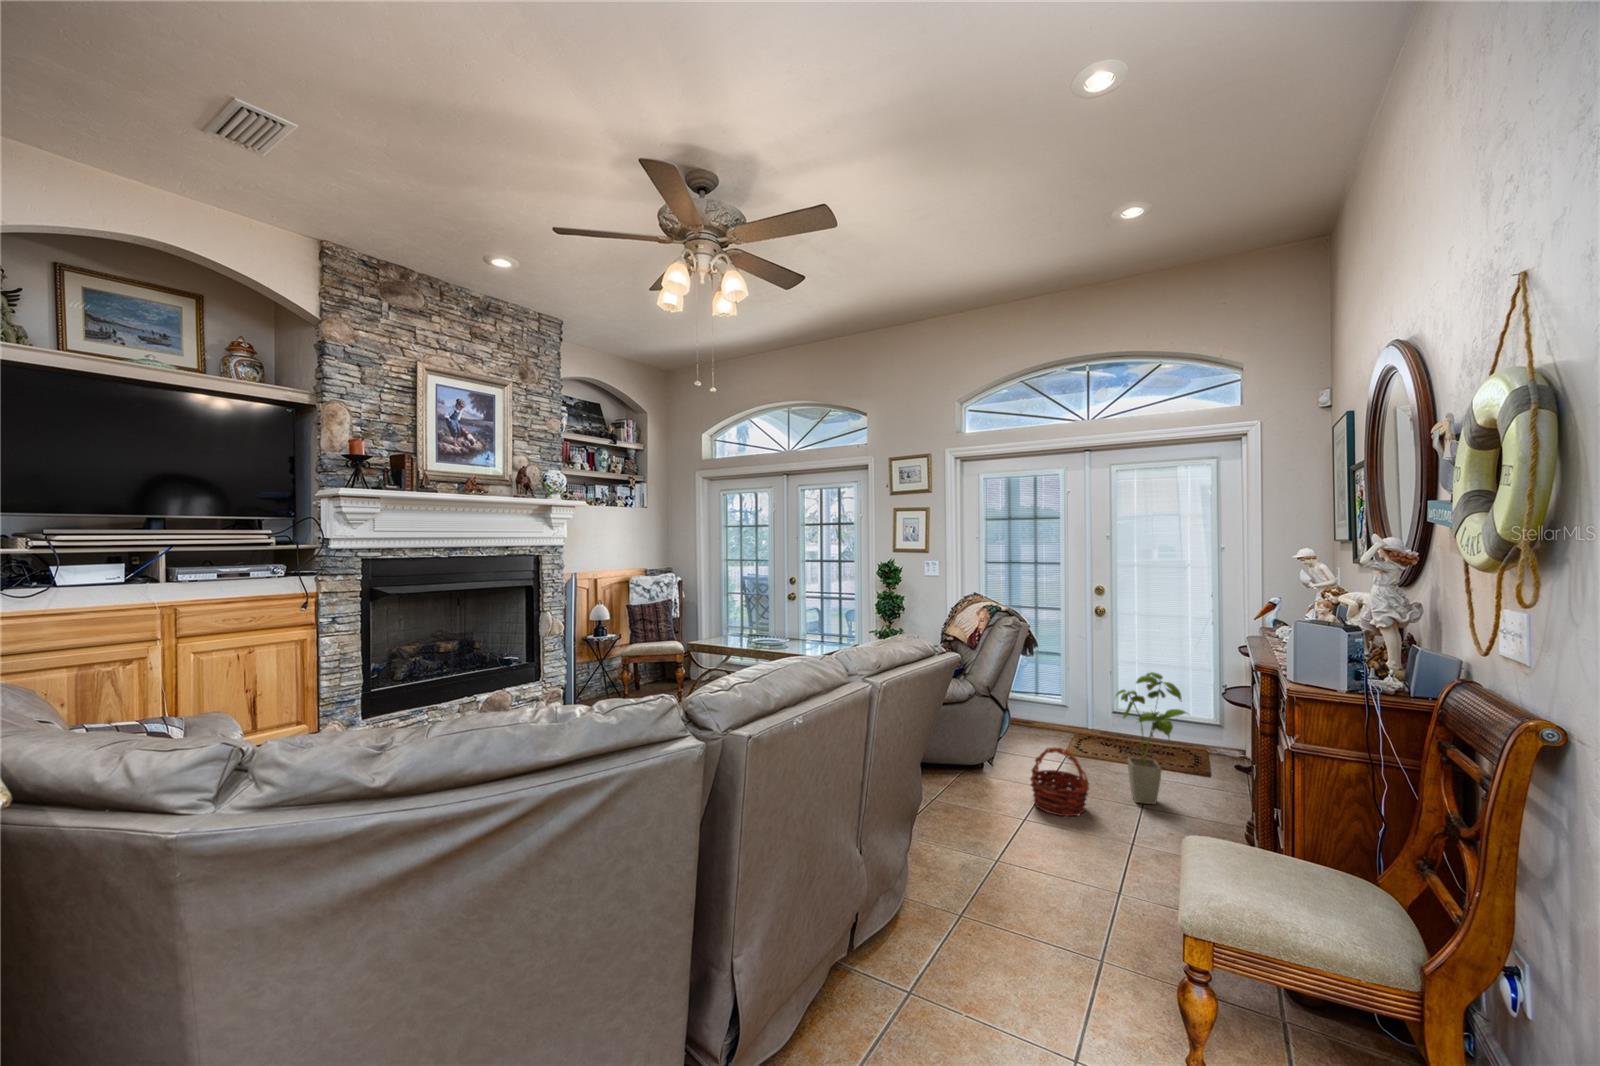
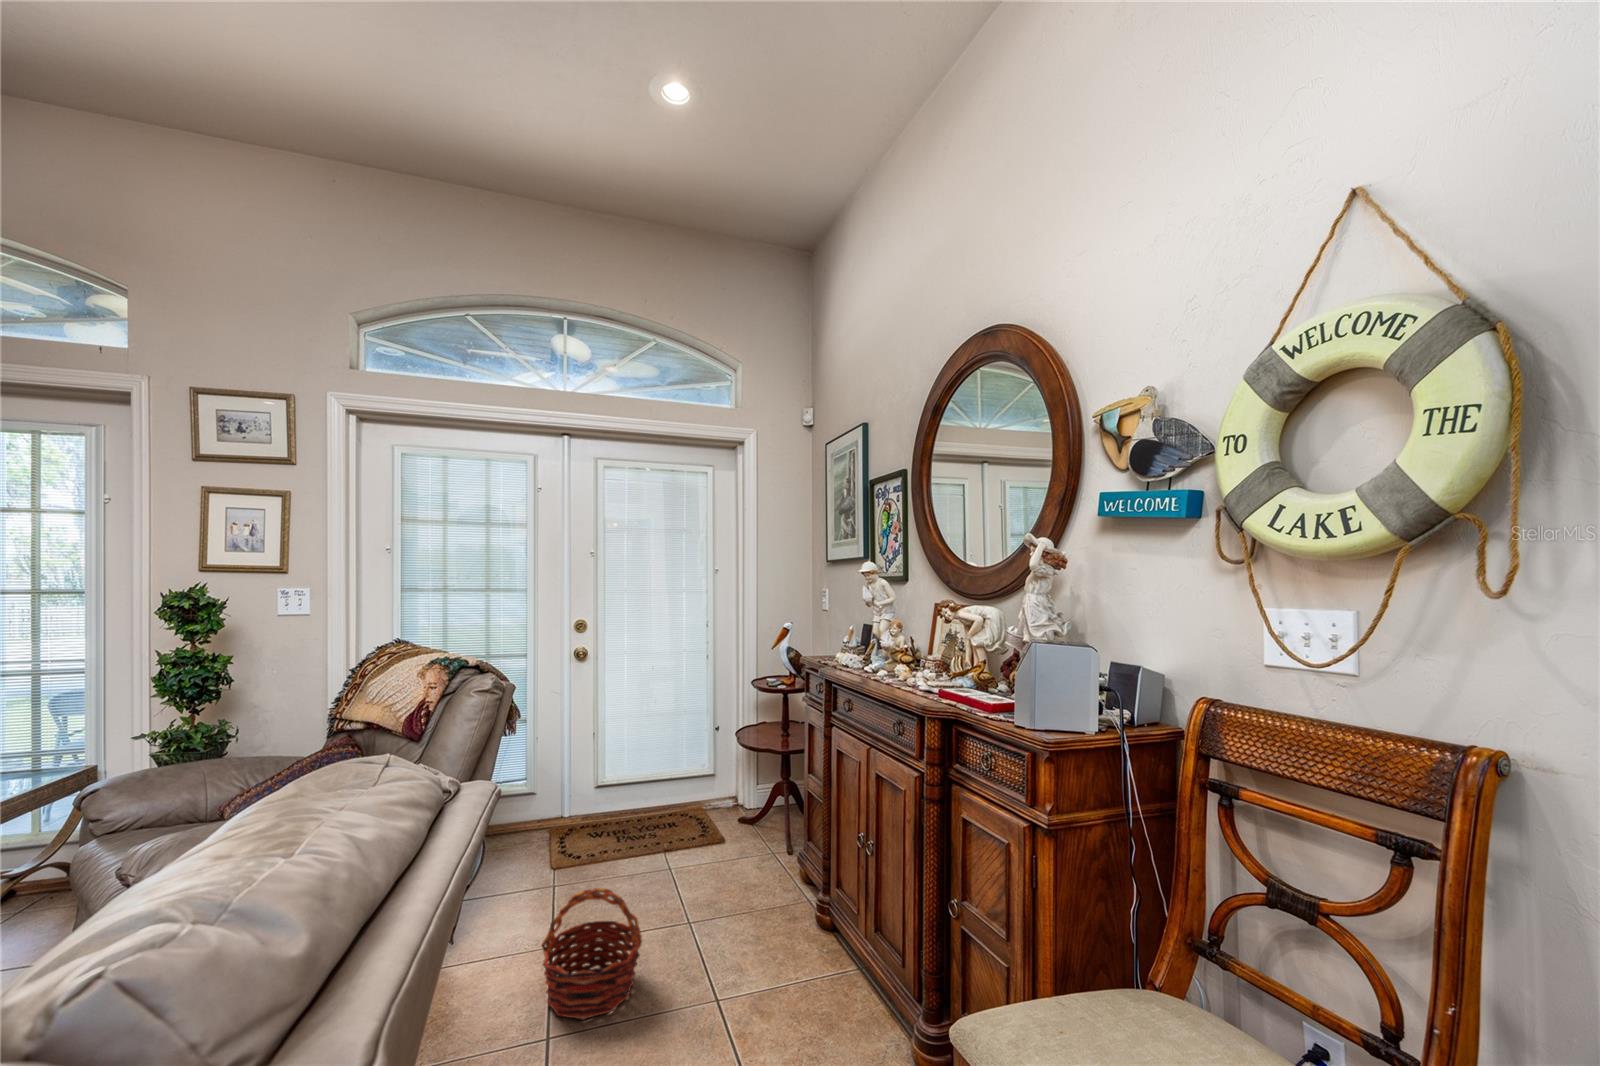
house plant: present [1116,672,1186,804] -> none [654,730,750,926]

